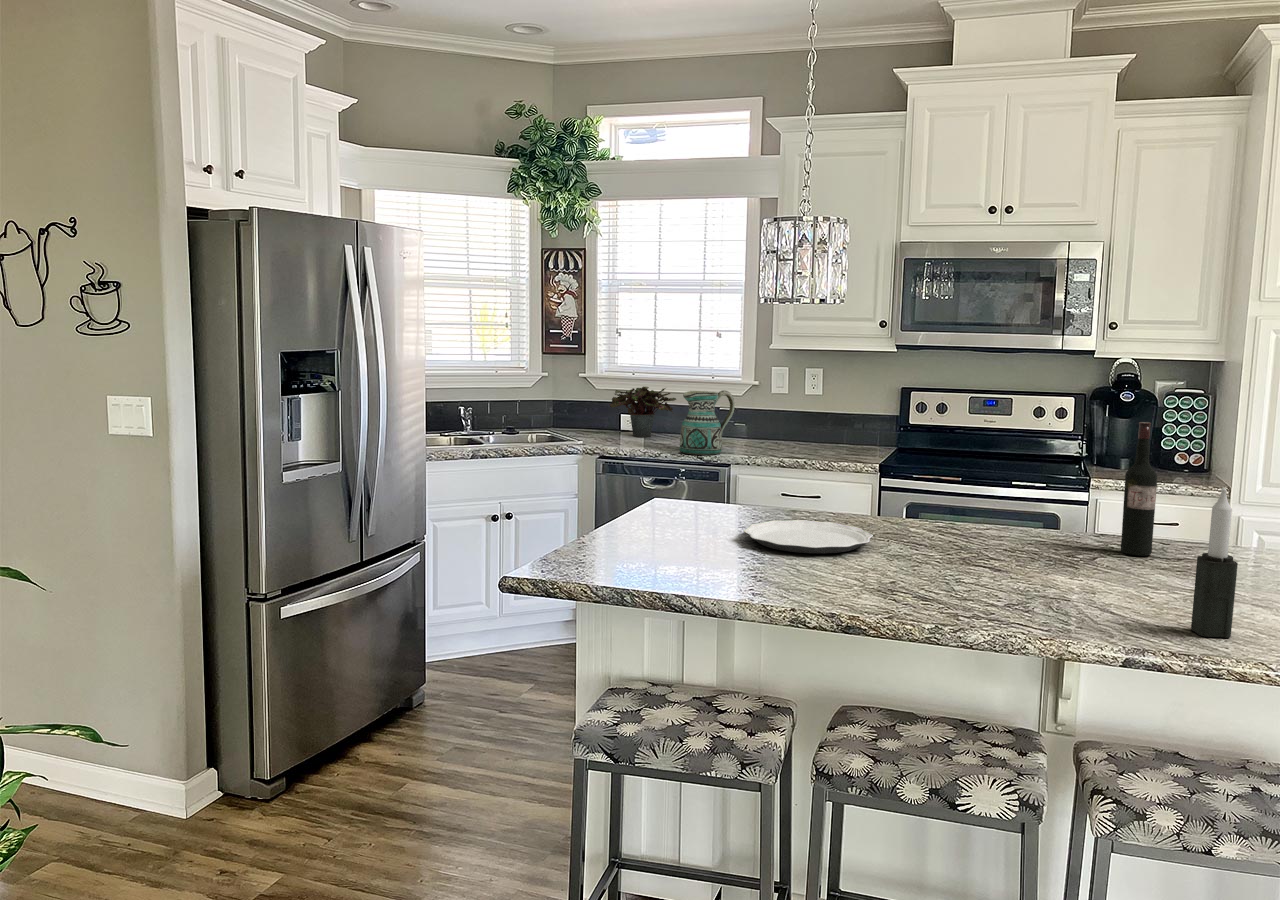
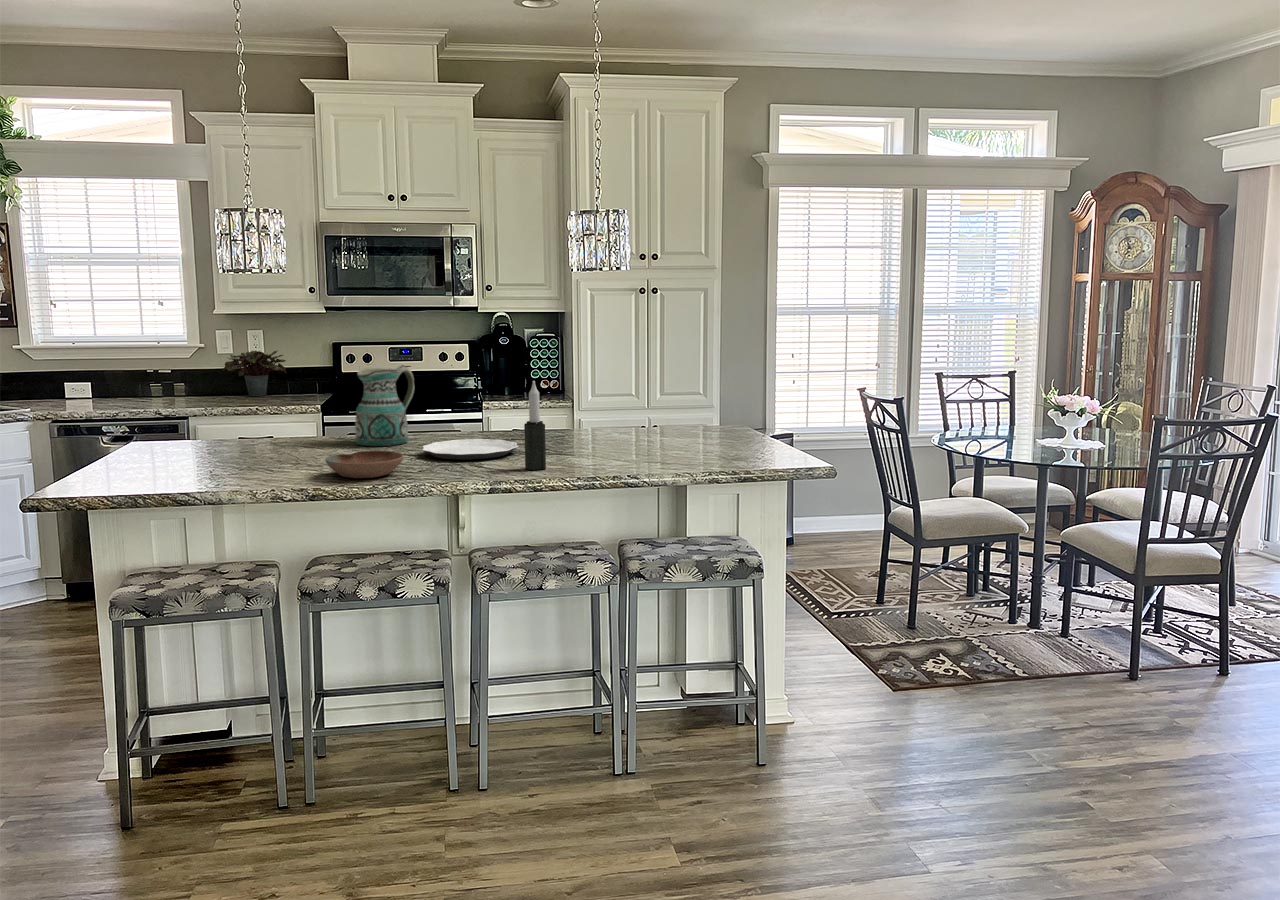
potted plant: present [609,387,676,437] -> present [223,351,286,396]
ceramic pitcher: present [680,390,734,455] -> present [355,366,414,446]
wine bottle: present [1121,422,1157,556] -> none [491,350,512,438]
plate: present [744,520,873,553] -> present [422,439,519,460]
bowl: none [870,563,986,610] -> present [325,451,403,478]

